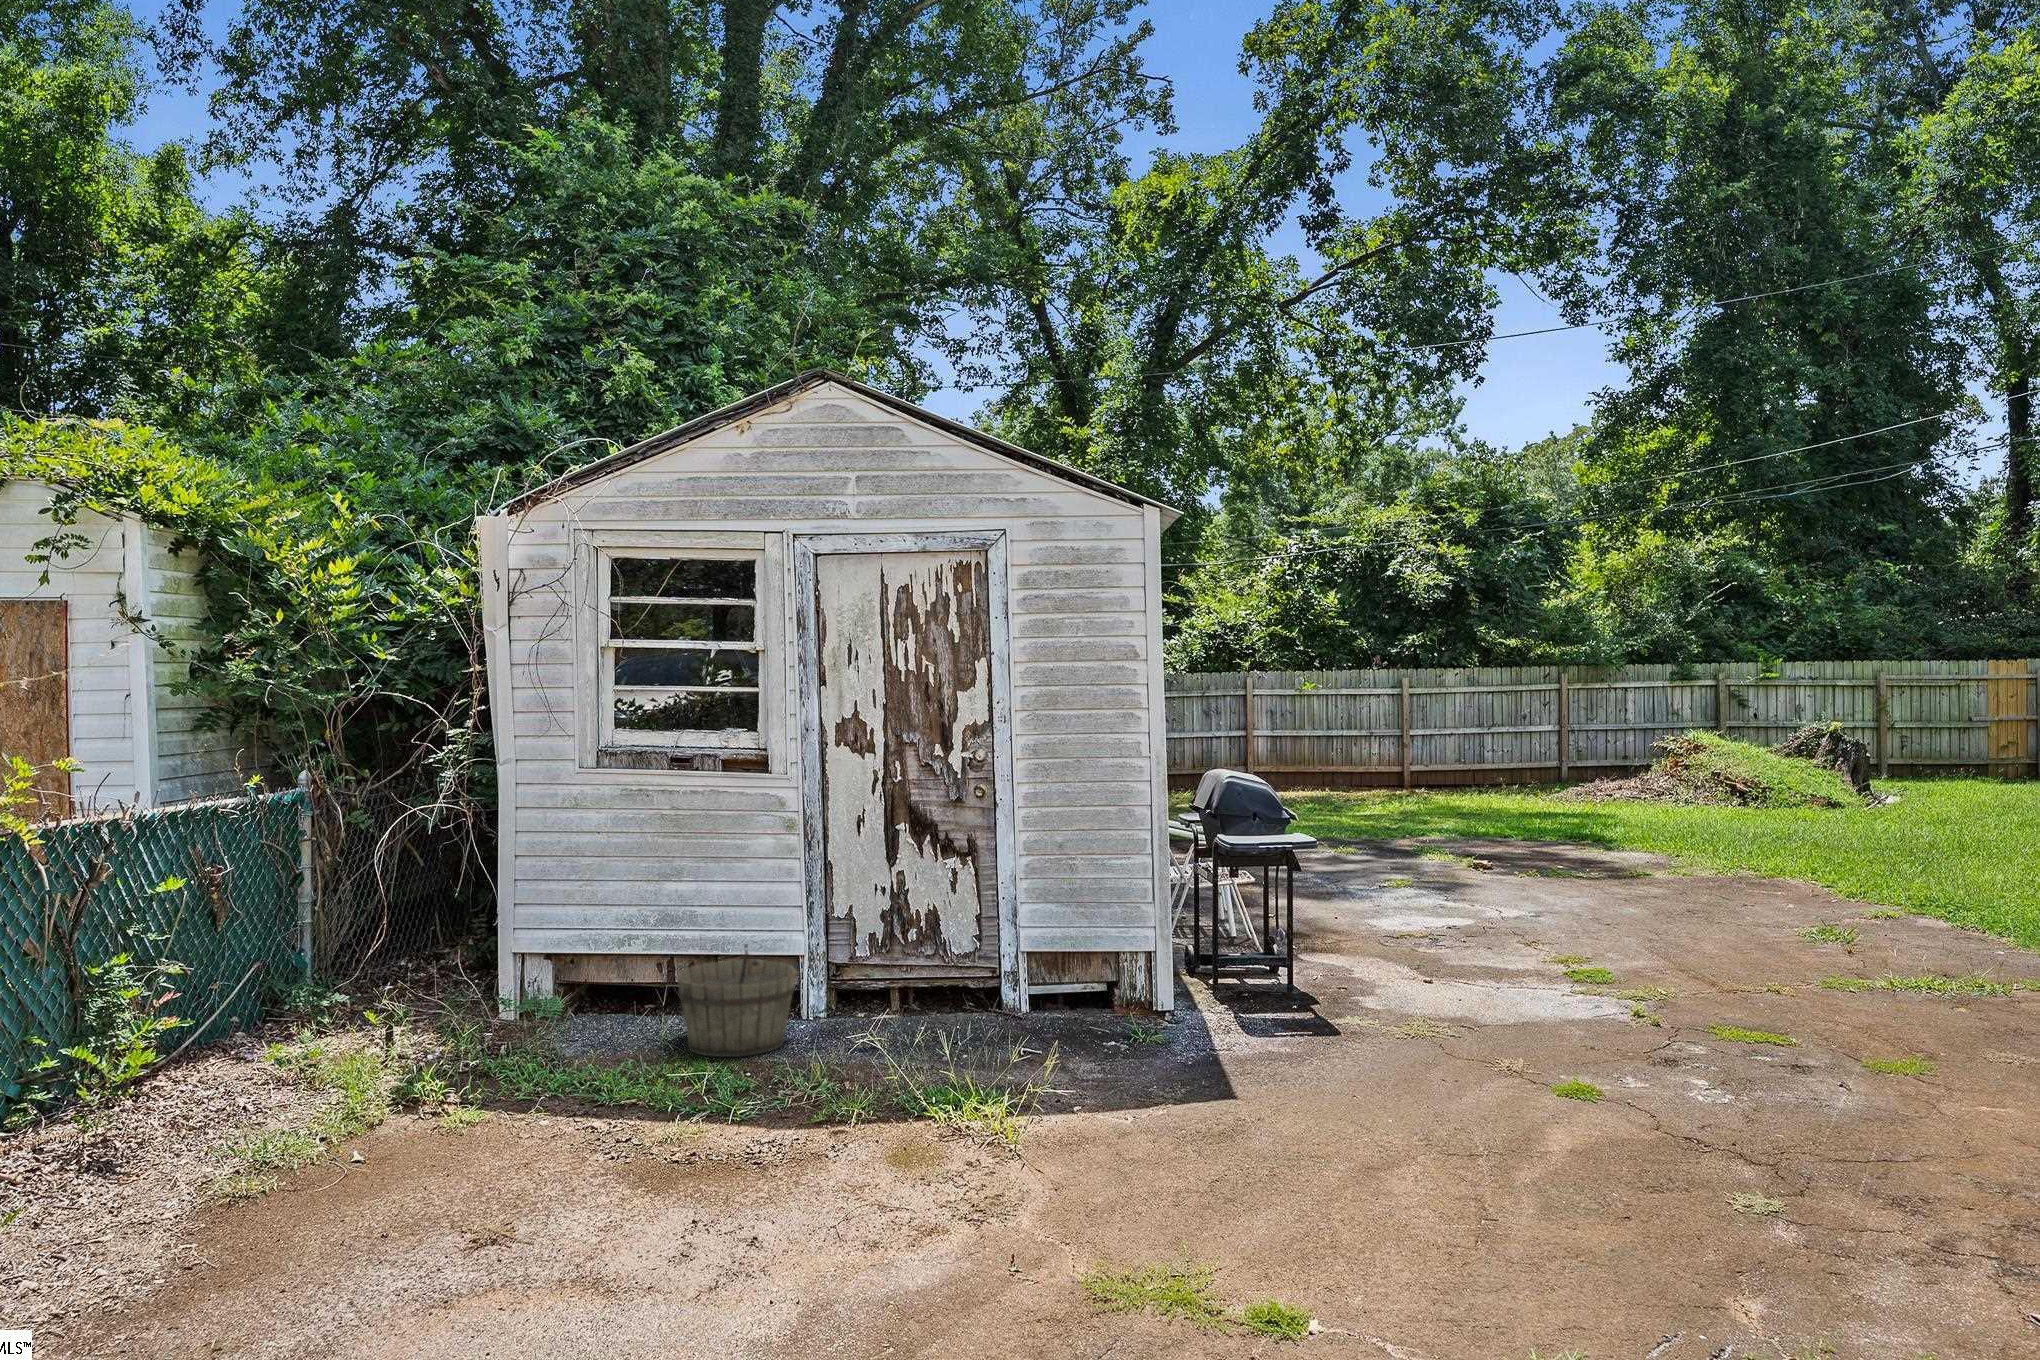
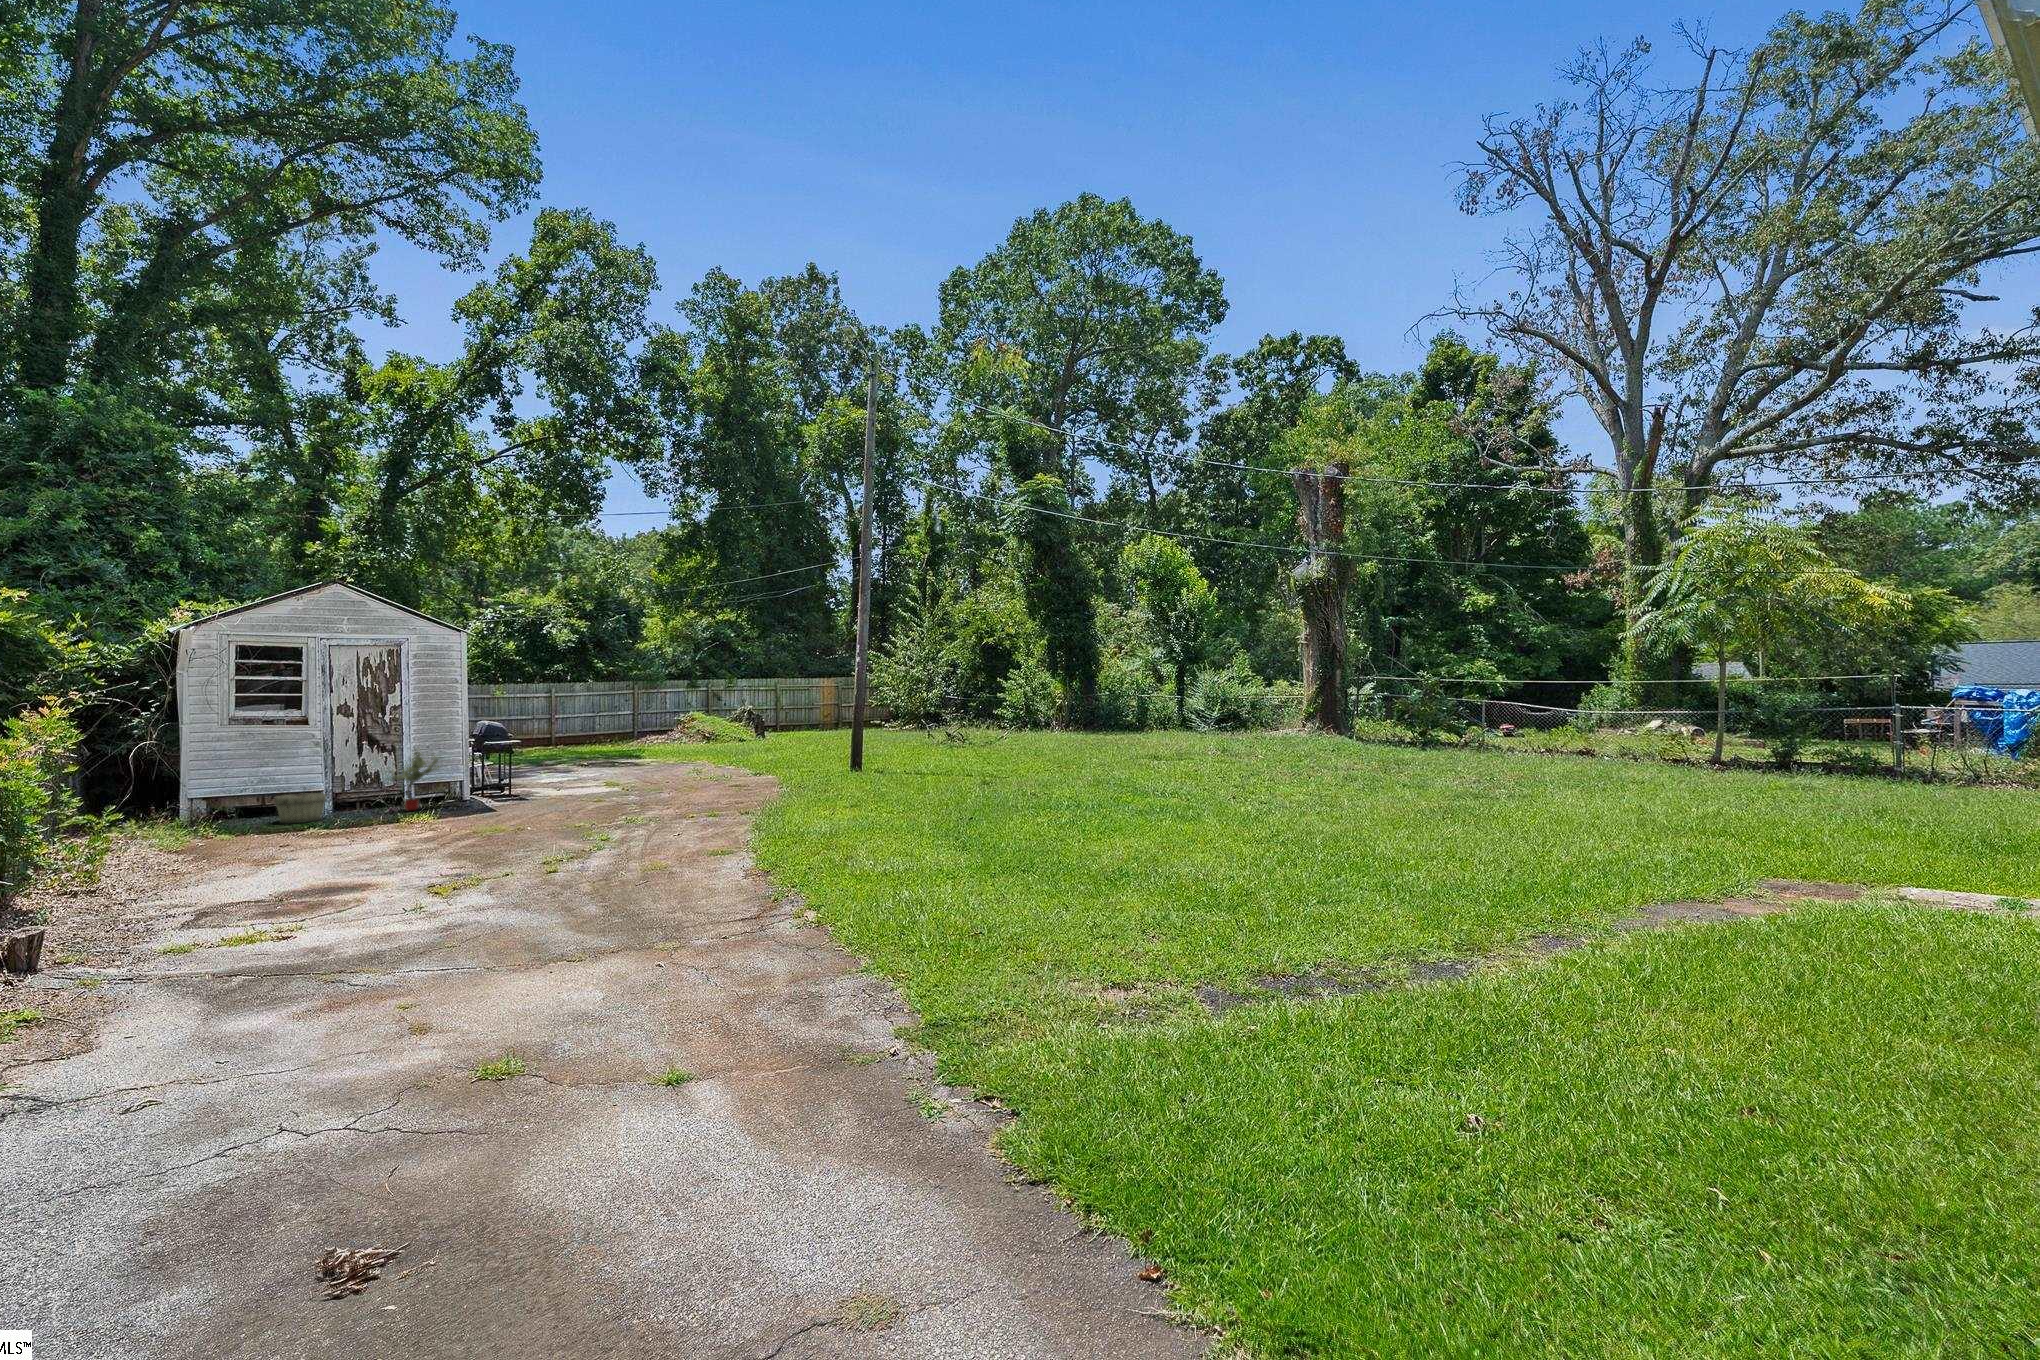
potted tree: none [923,852,1081,1050] -> present [384,749,439,811]

